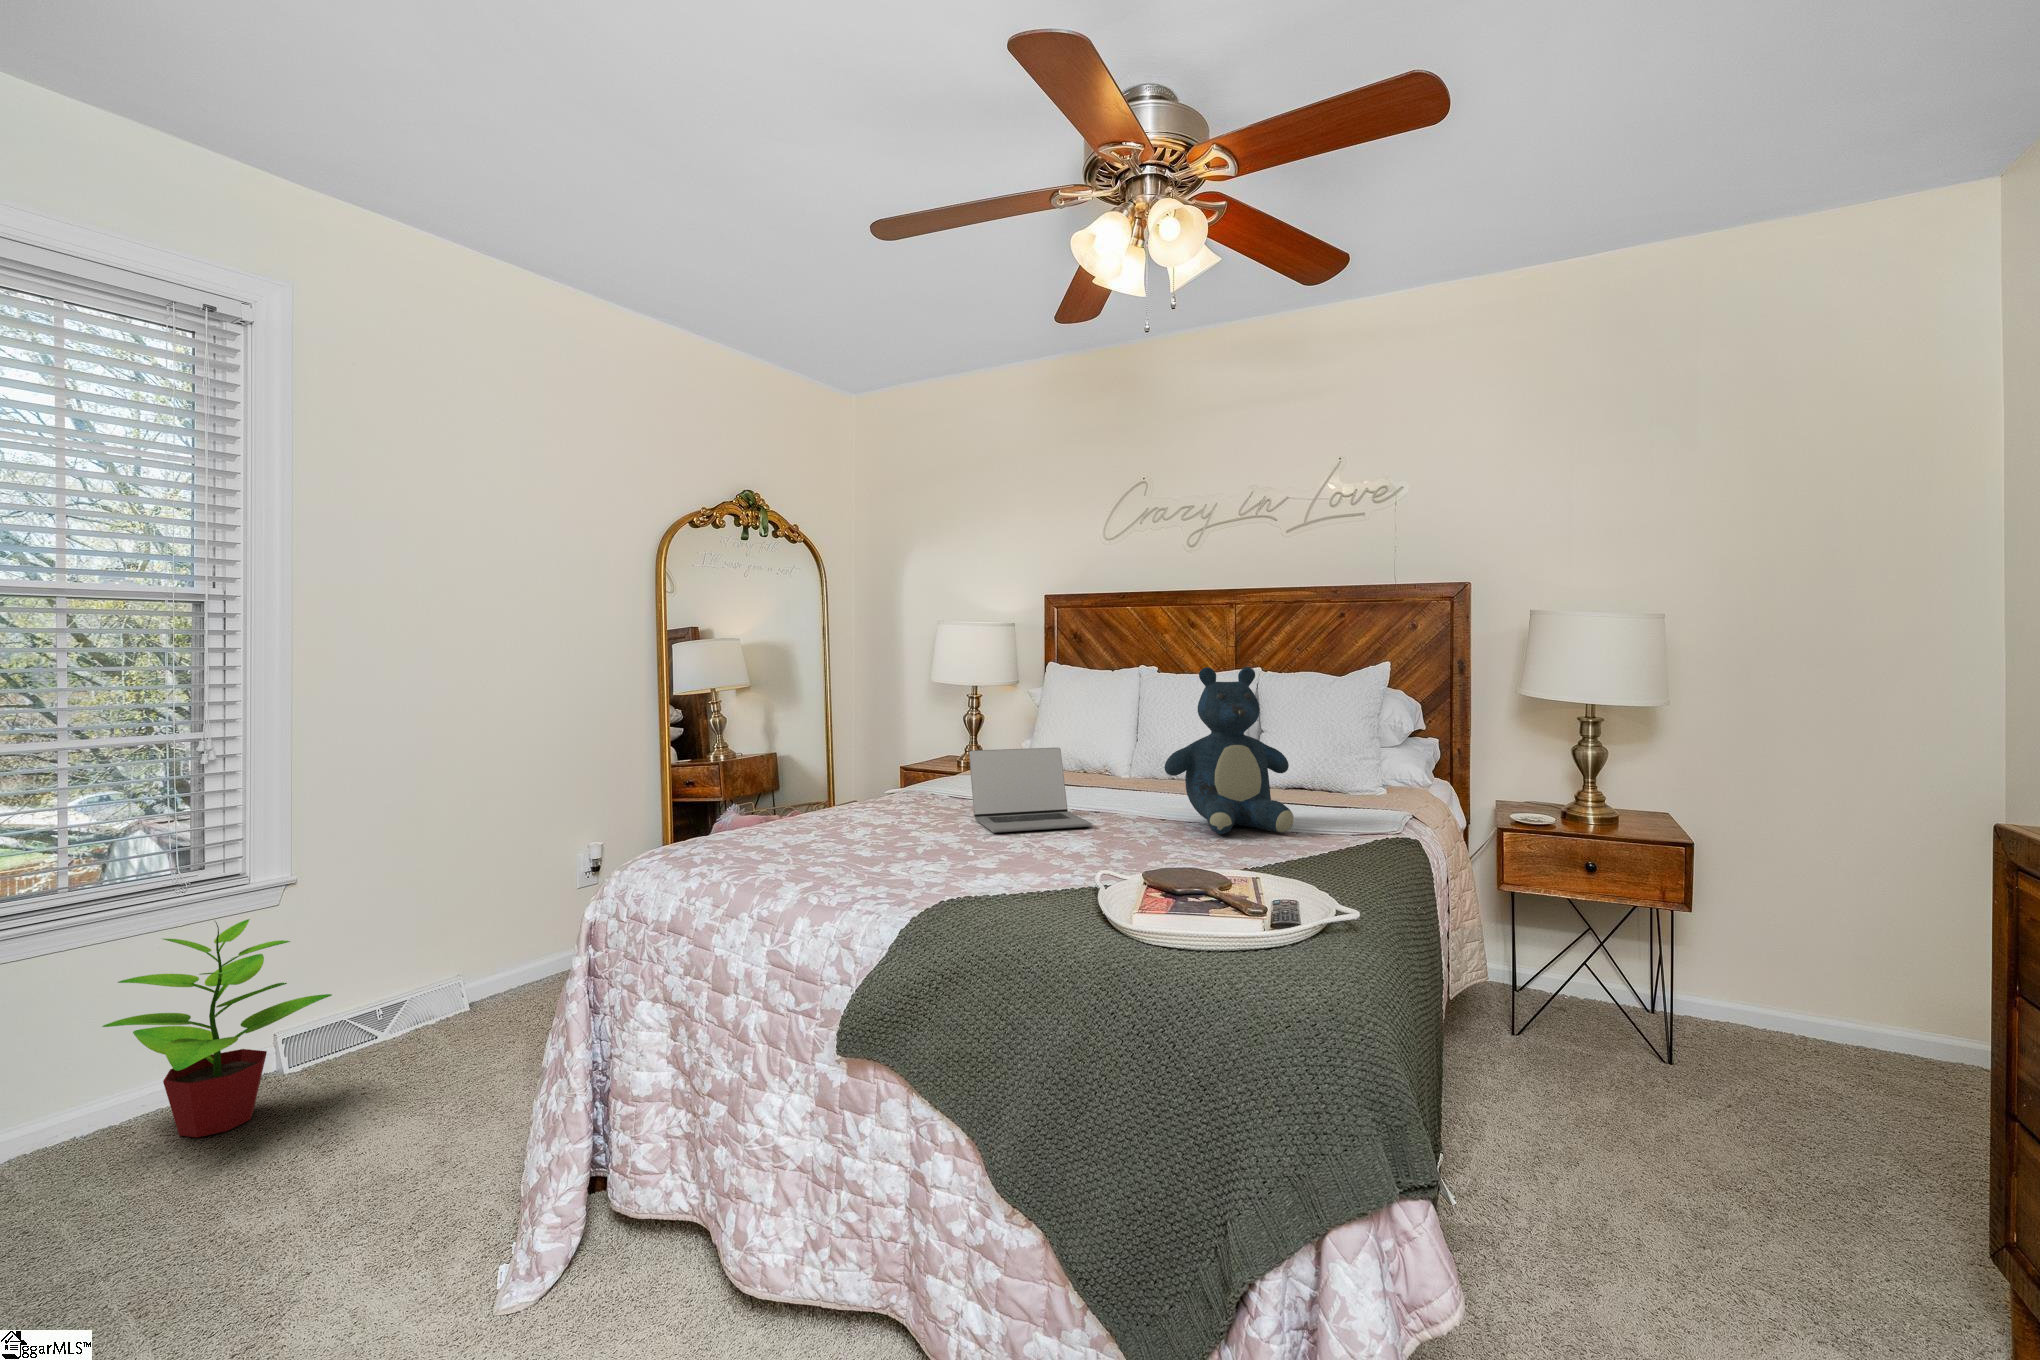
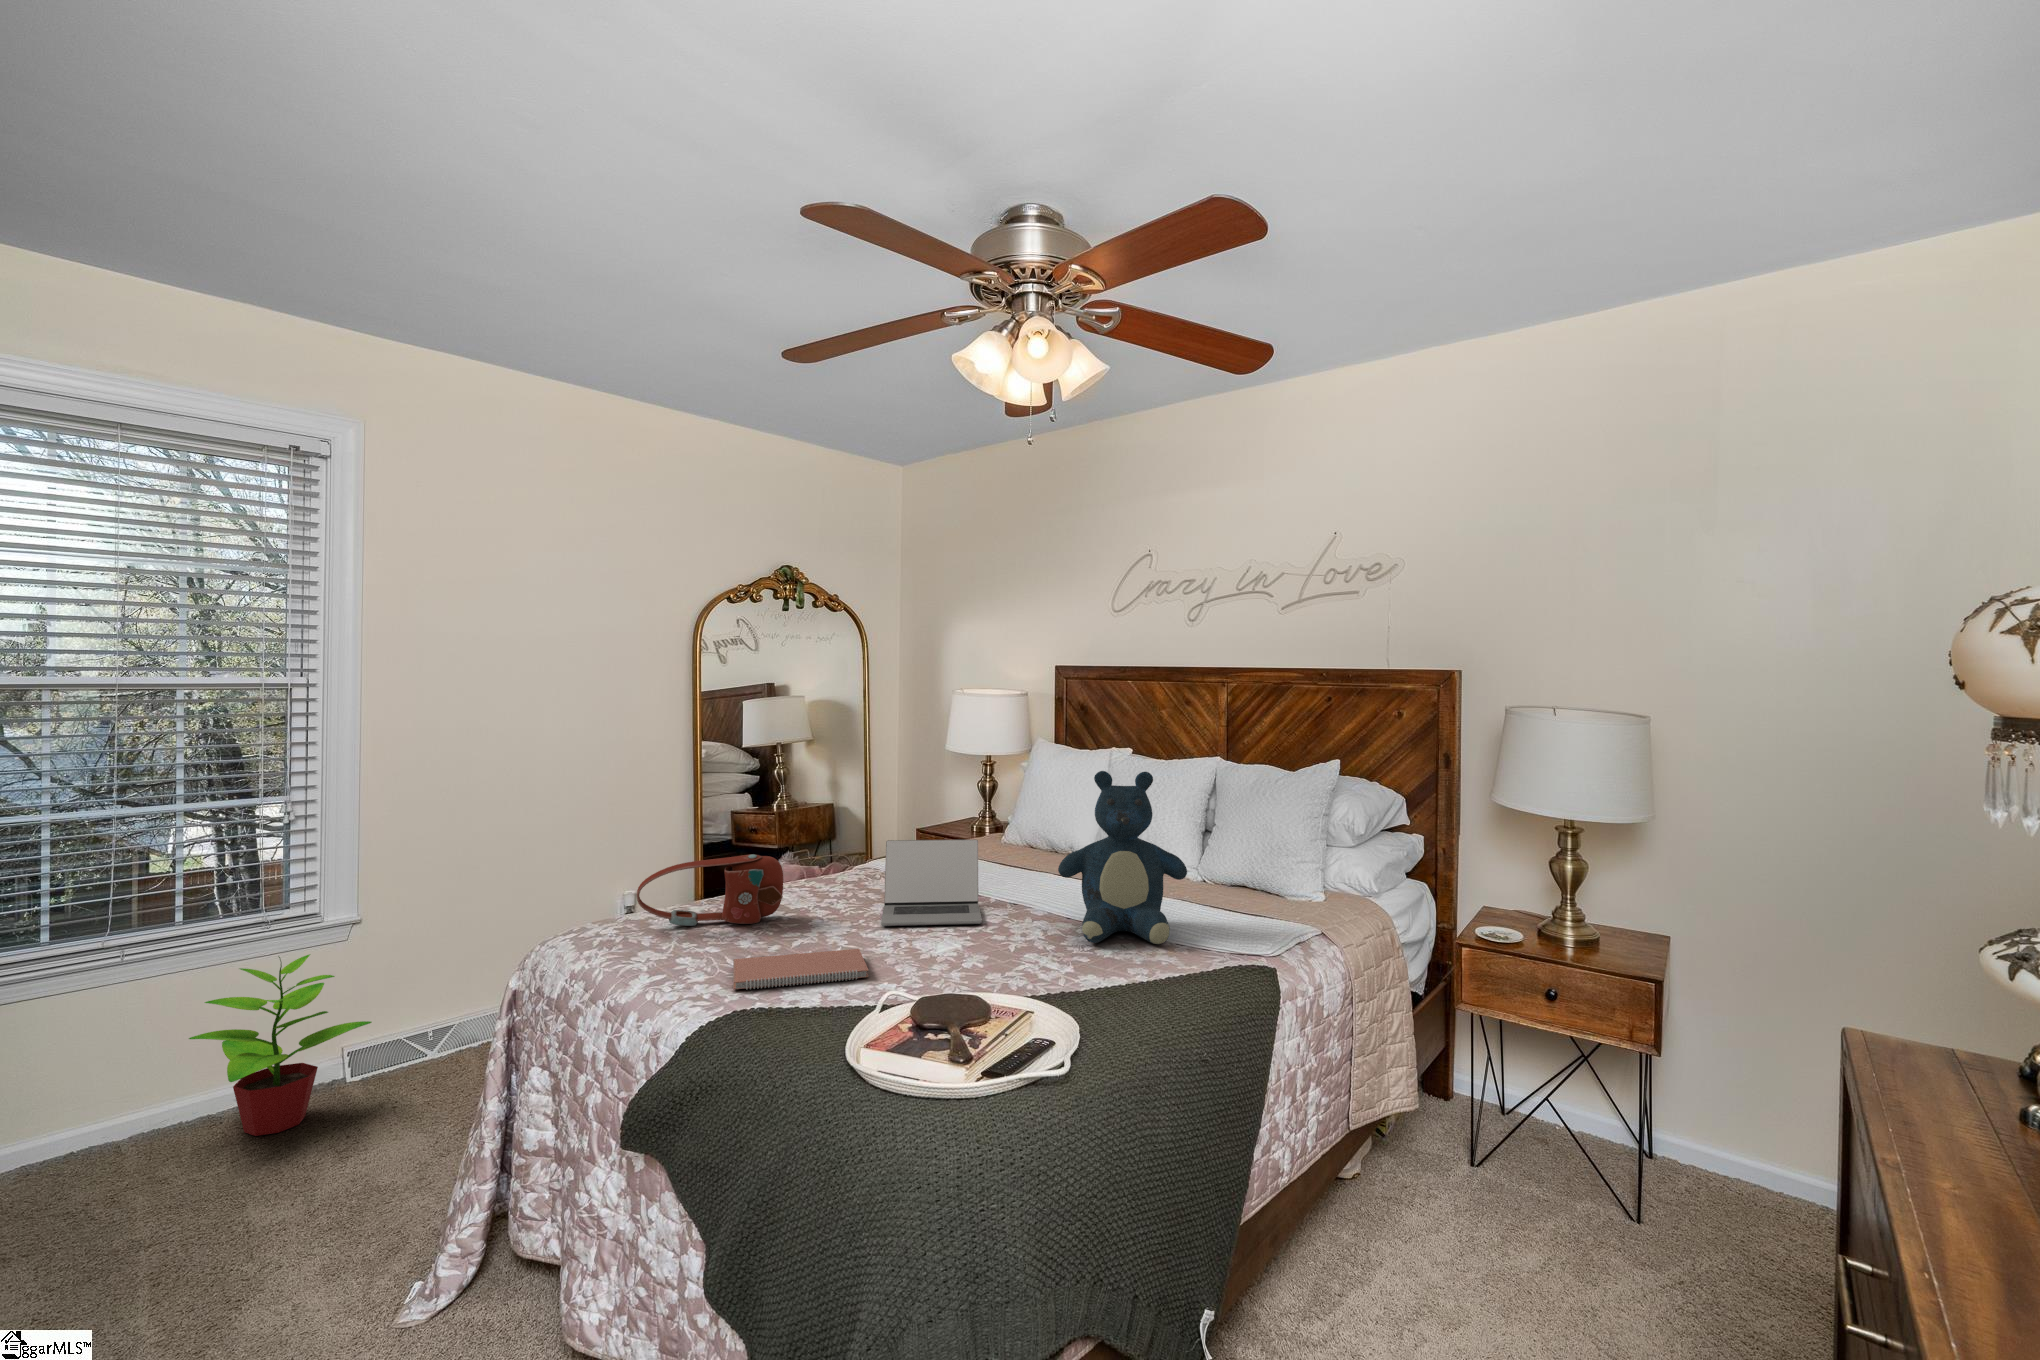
handbag: none [729,764,885,842] -> present [637,854,783,926]
notebook: none [881,848,1038,888] -> present [733,949,869,990]

